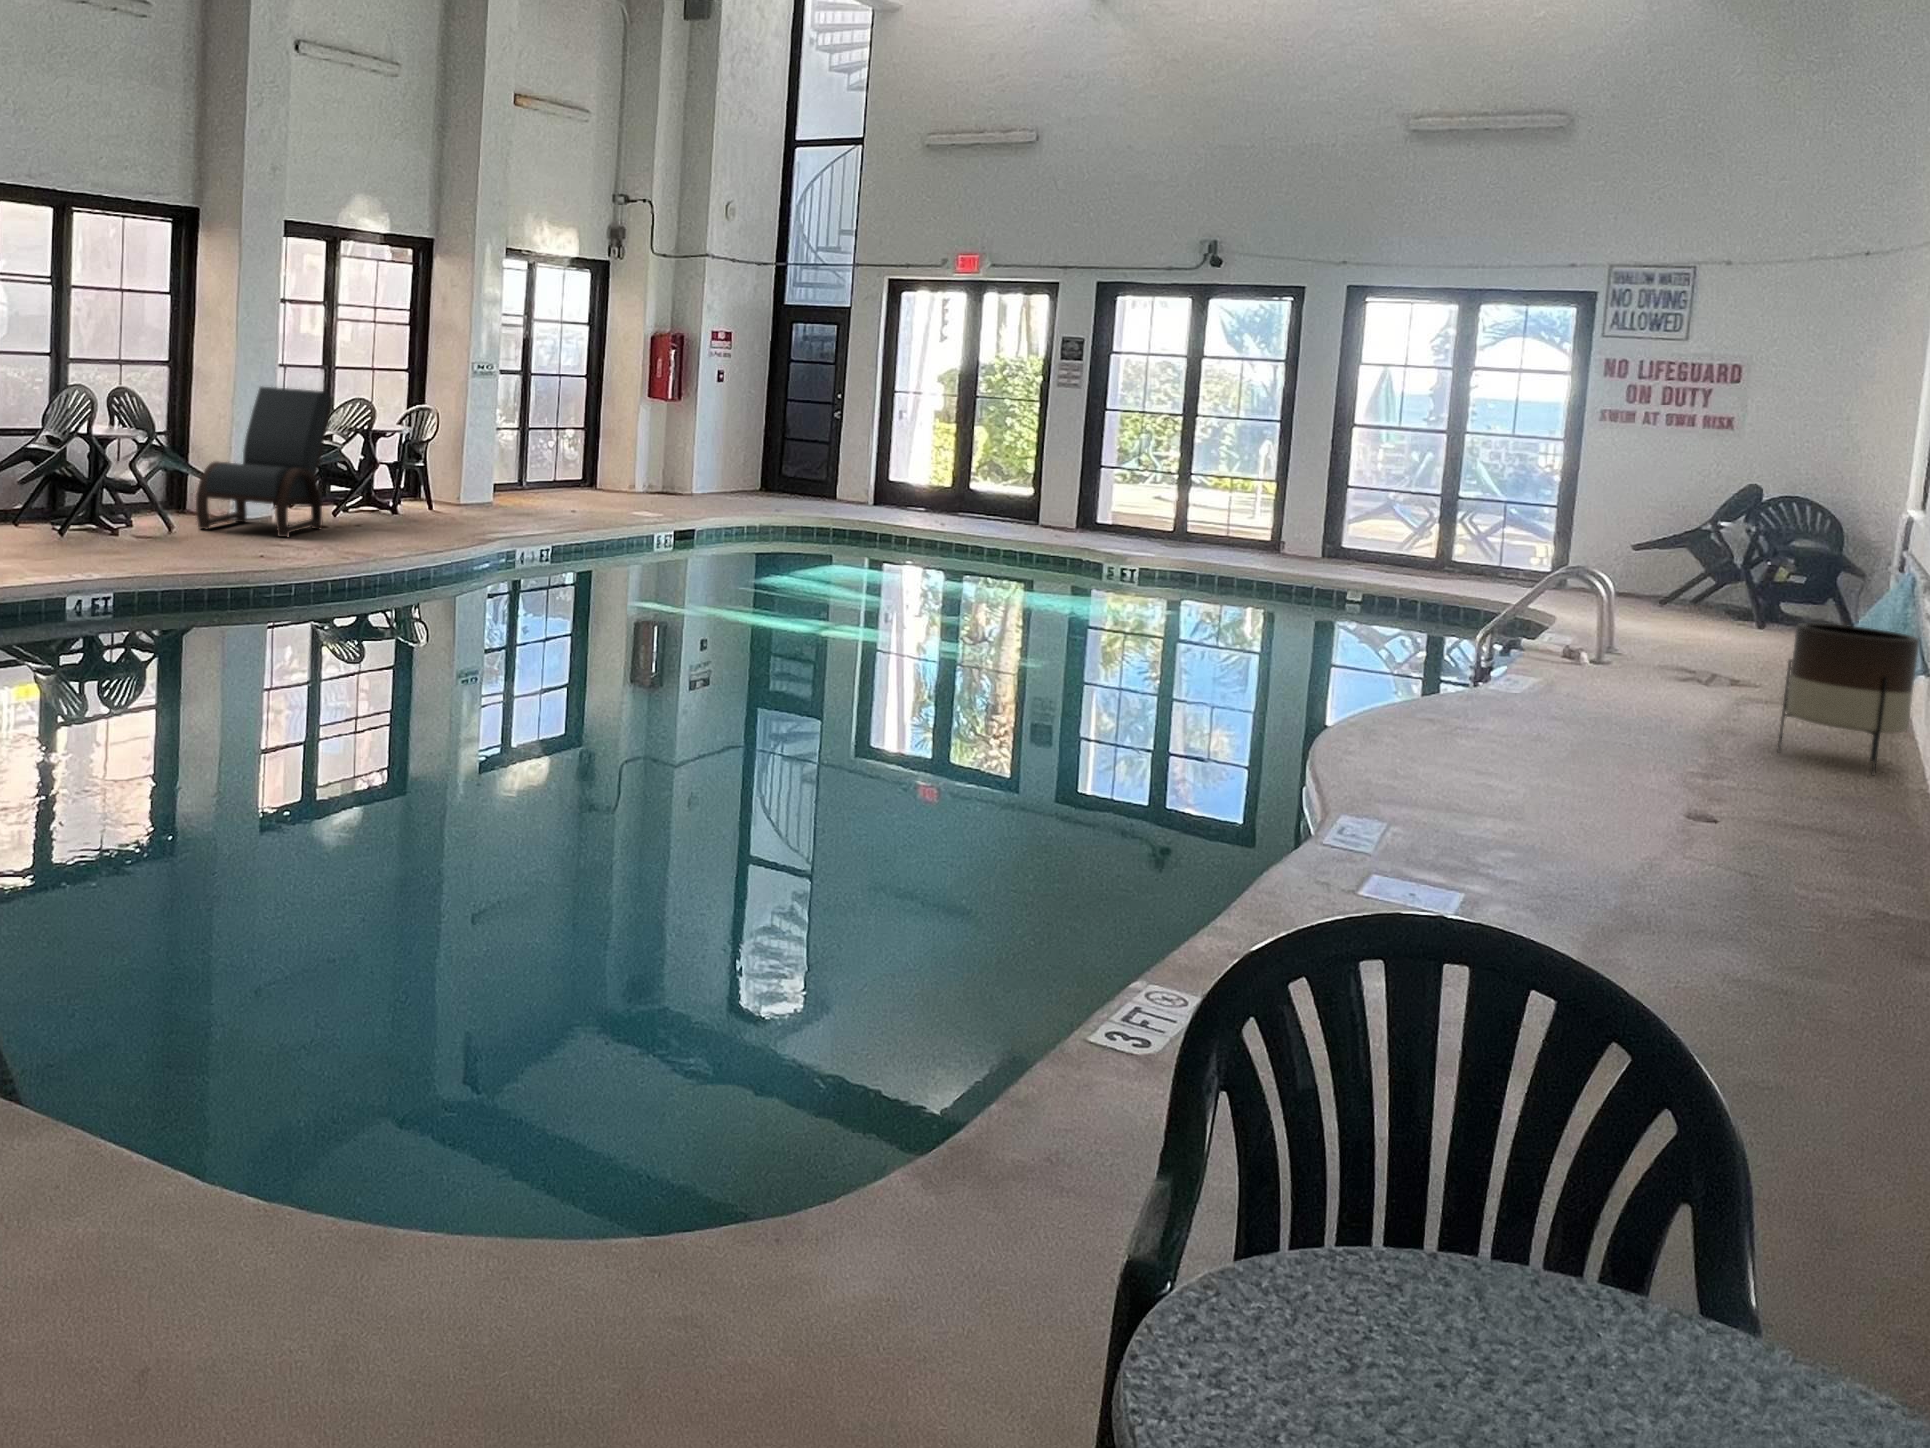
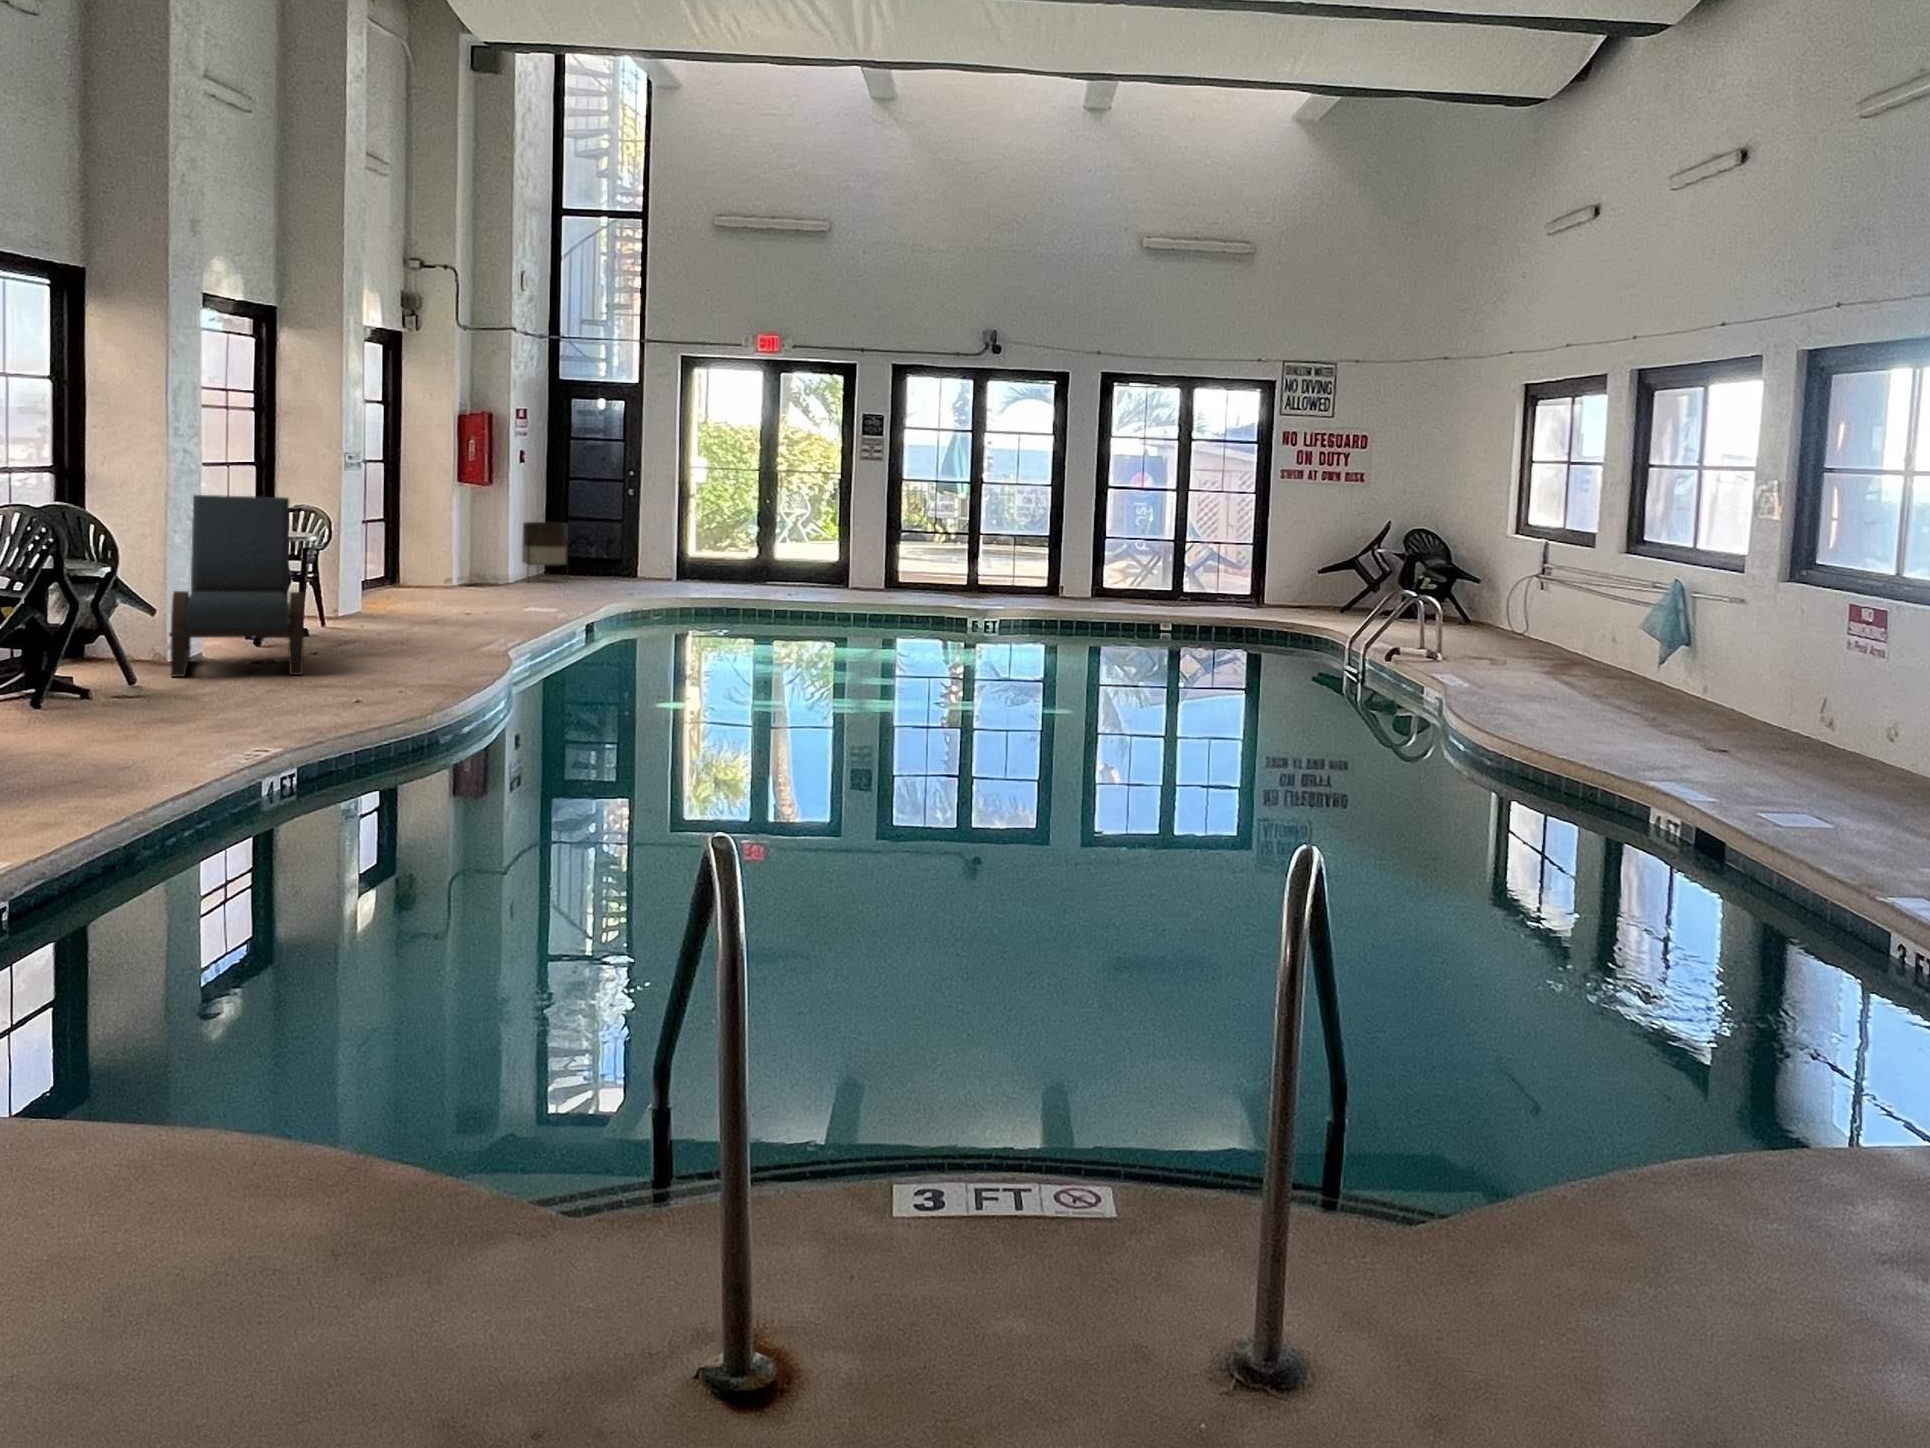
planter: present [1778,623,1919,774] -> present [522,522,568,577]

